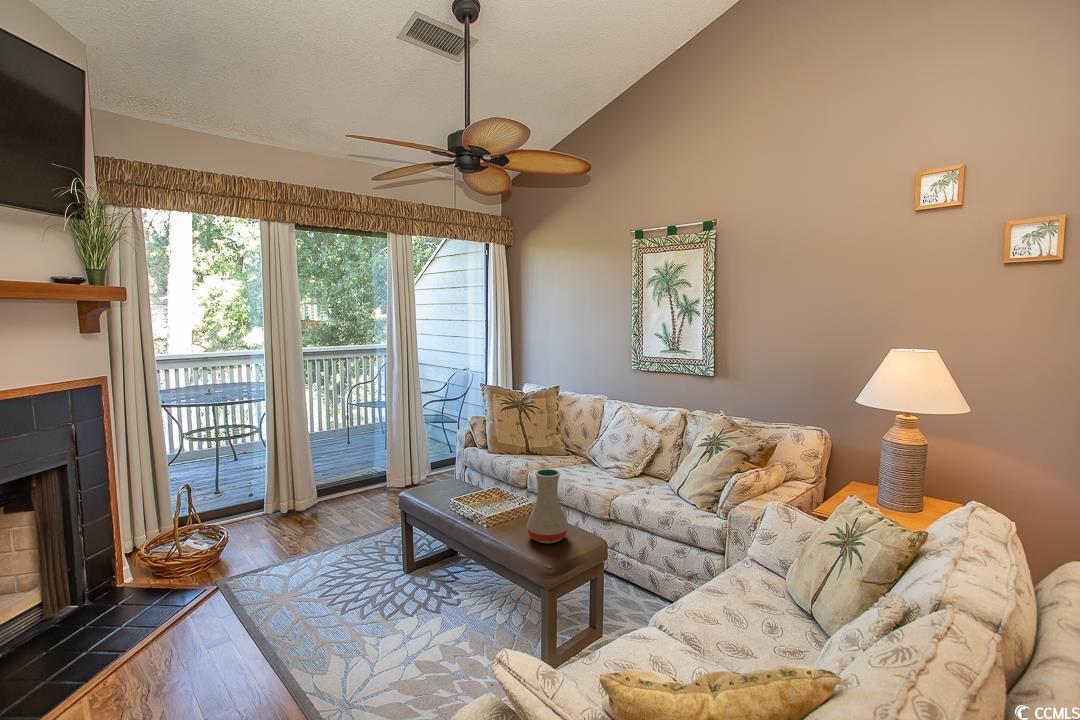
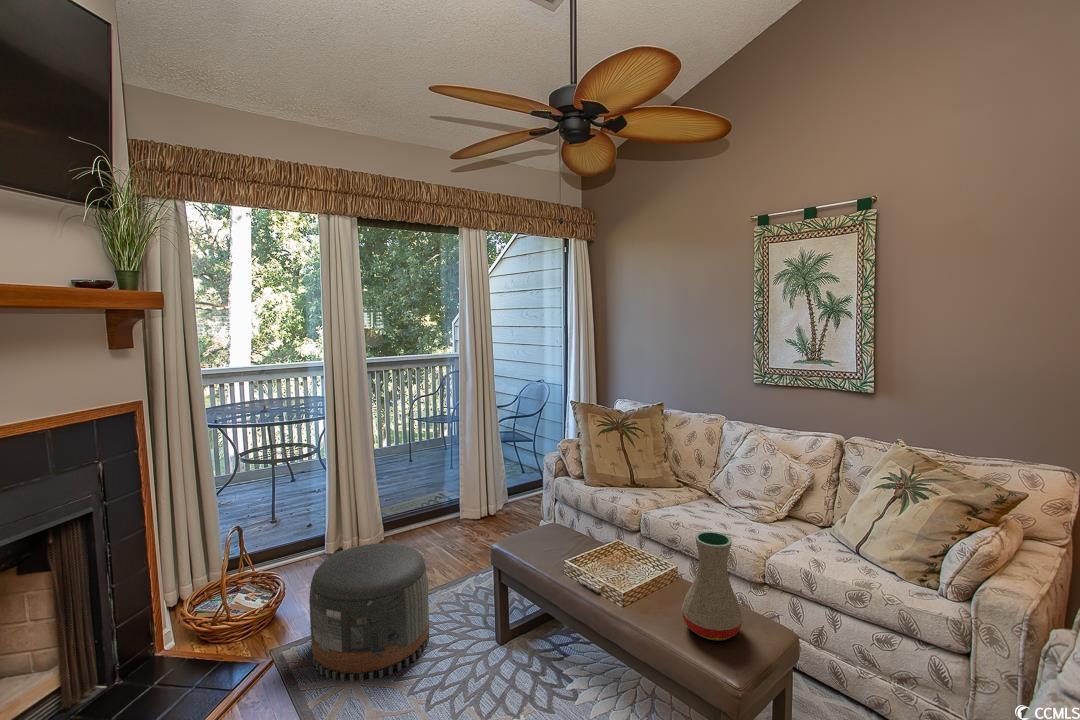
pouf: none [249,496,350,600] -> present [309,543,429,682]

